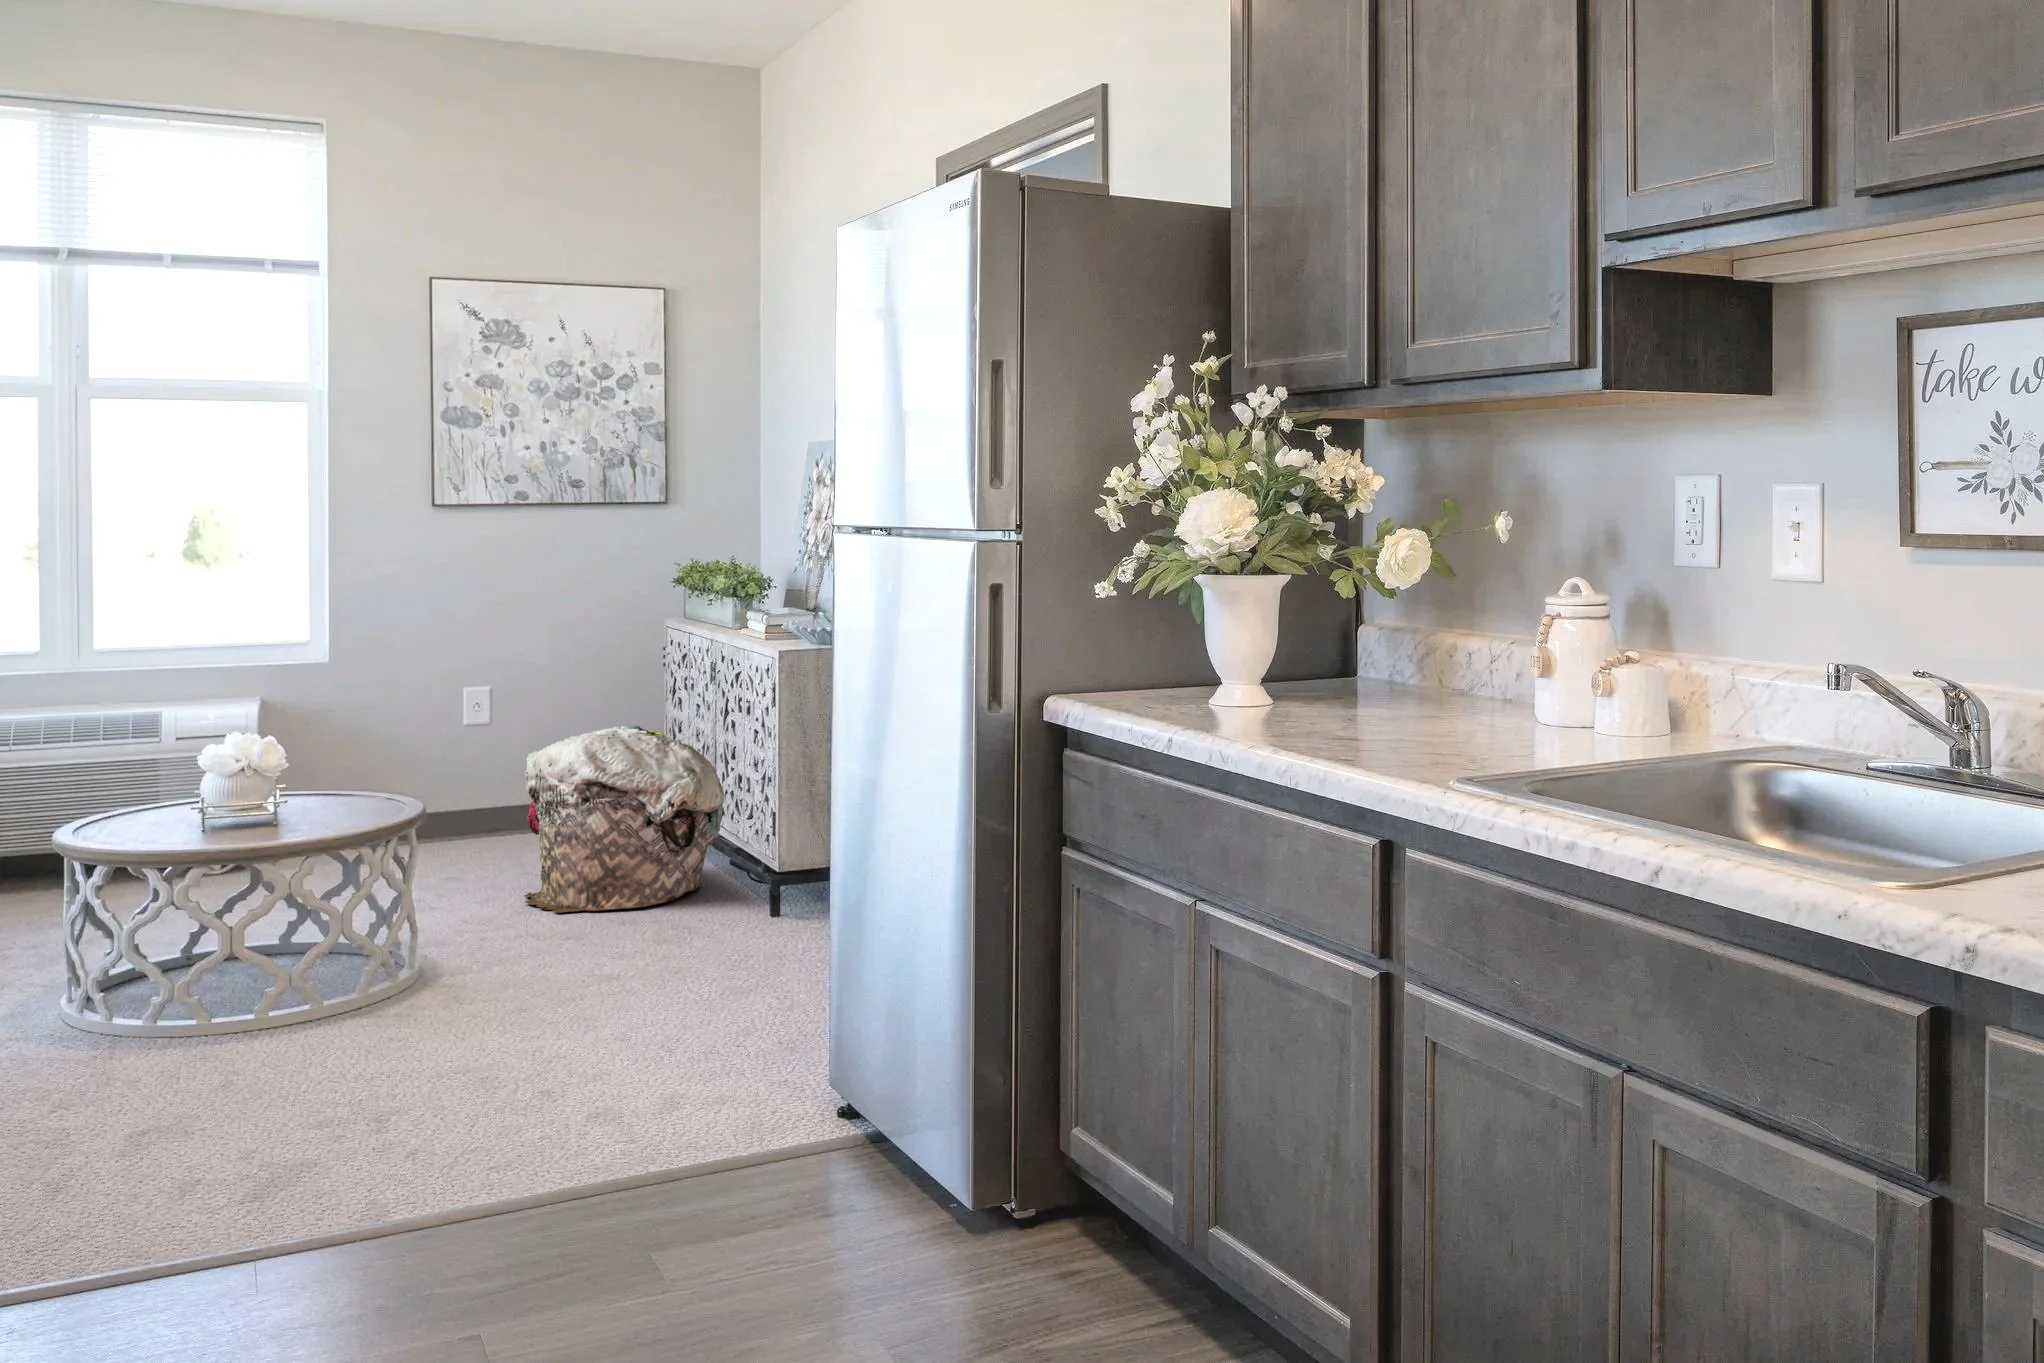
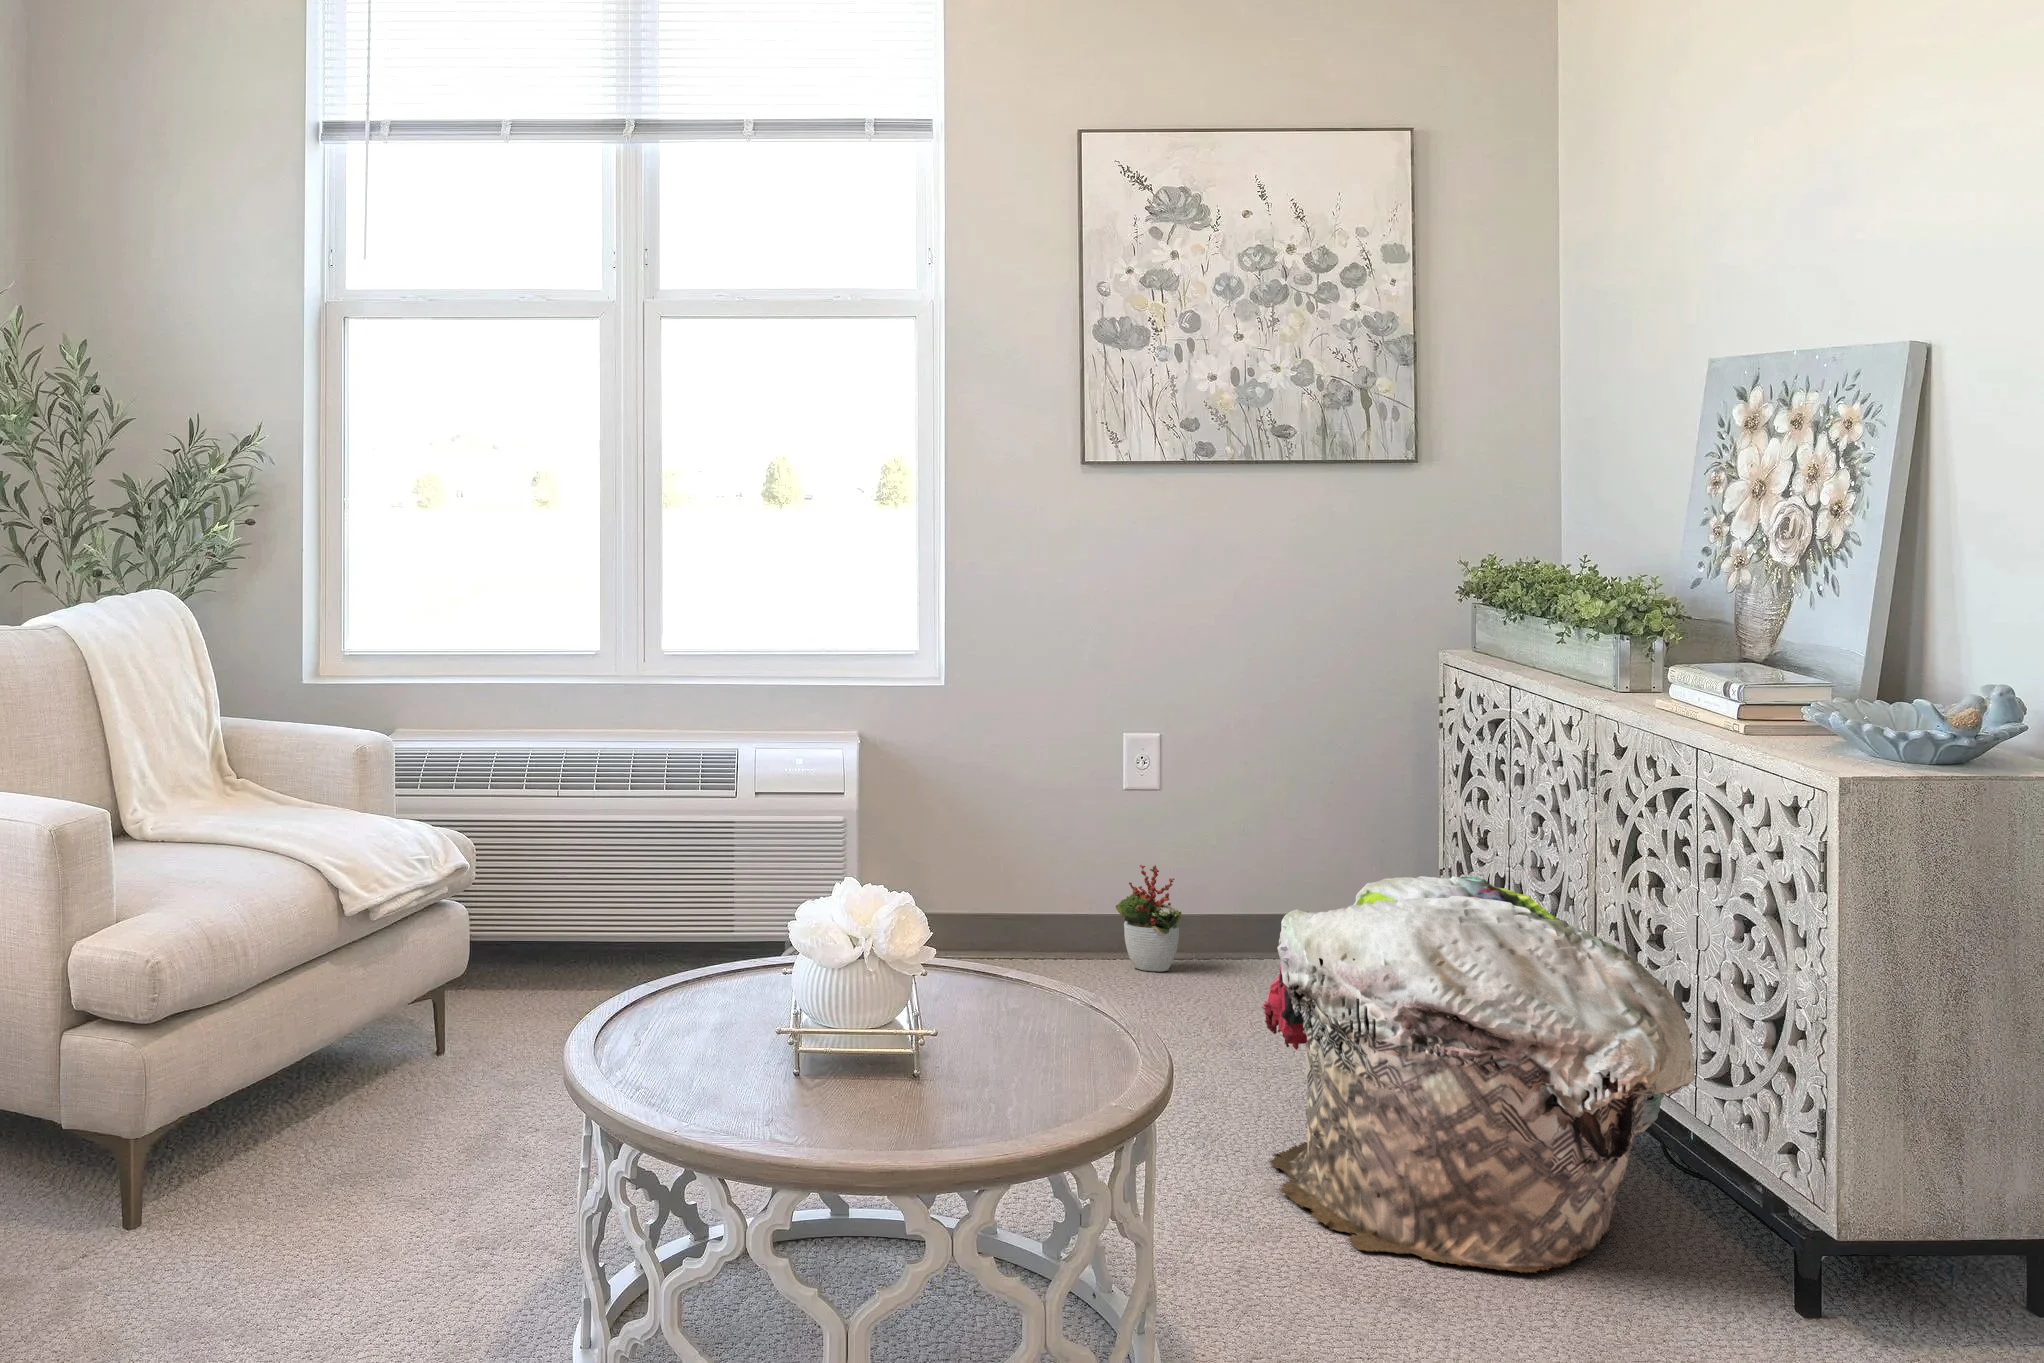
decorative plant: none [462,772,509,843] -> present [1116,865,1181,971]

